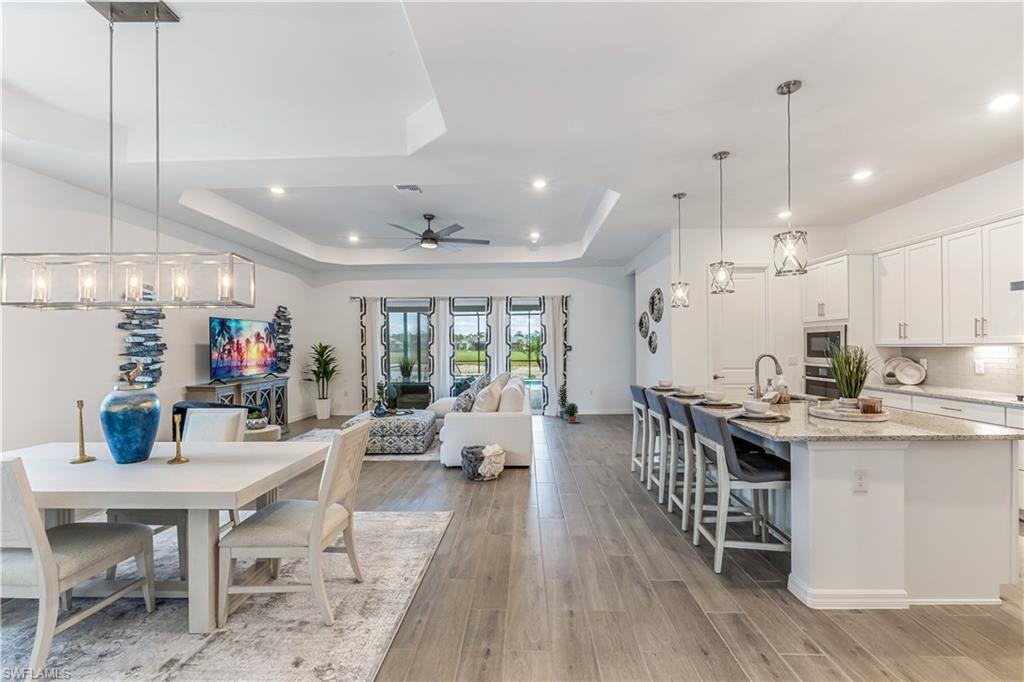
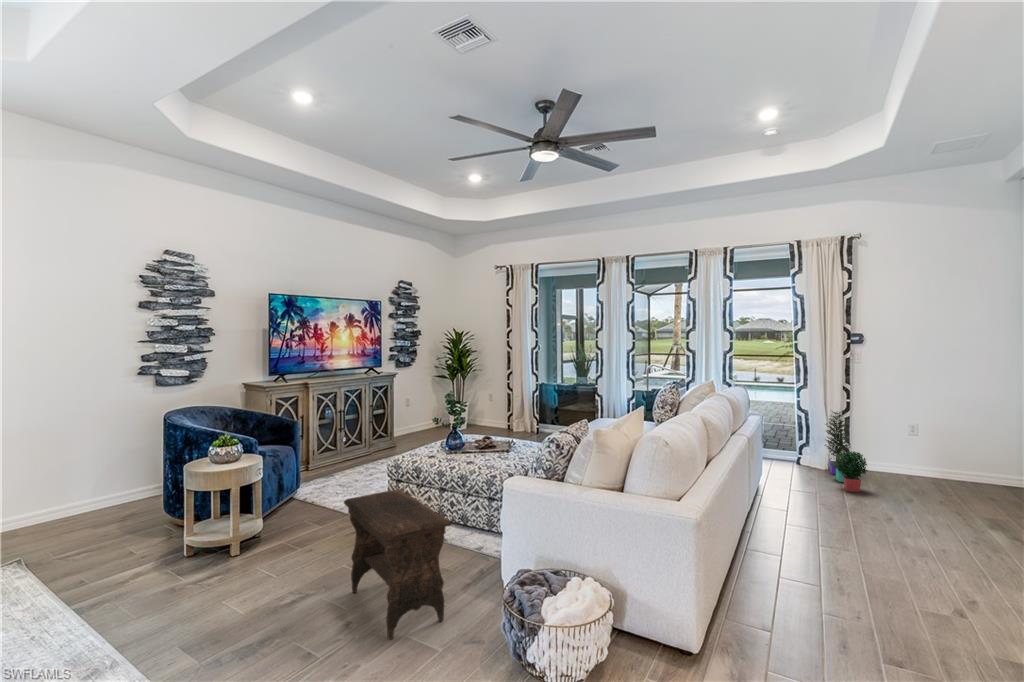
footstool: none [371,432,443,496] -> present [344,489,451,640]

